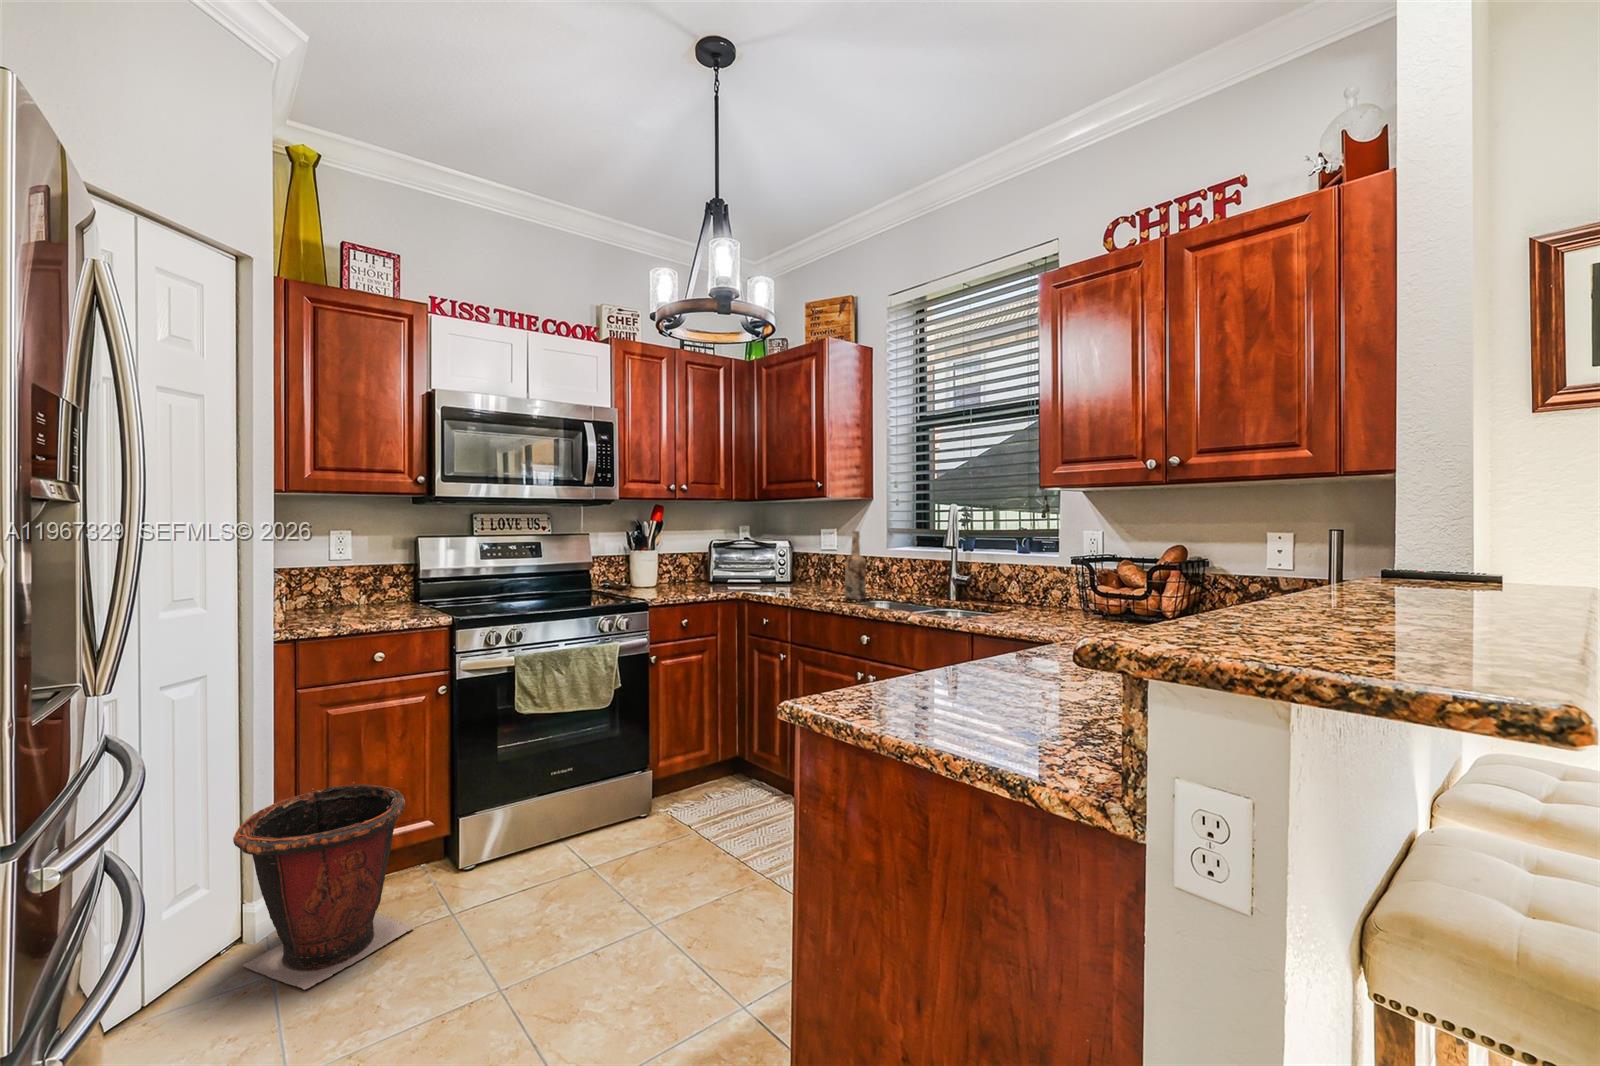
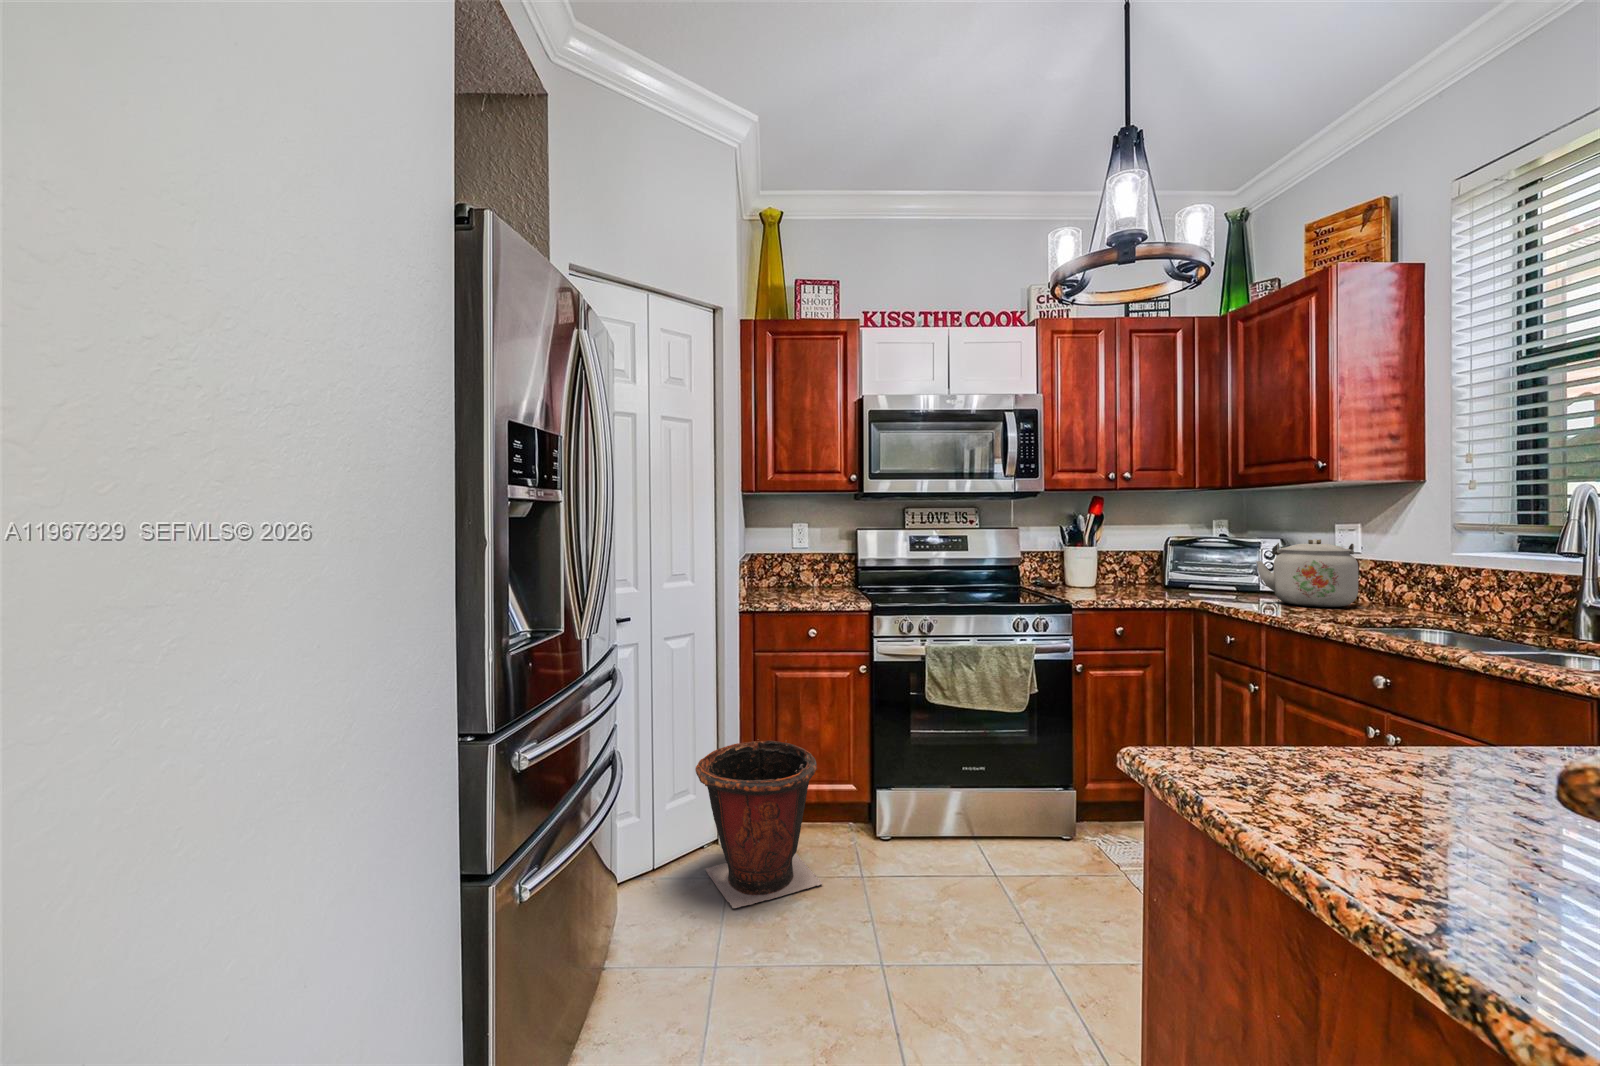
wine bottle: present [845,531,866,600] -> none [1360,525,1400,623]
kettle: none [778,541,840,592] -> present [1256,539,1358,607]

